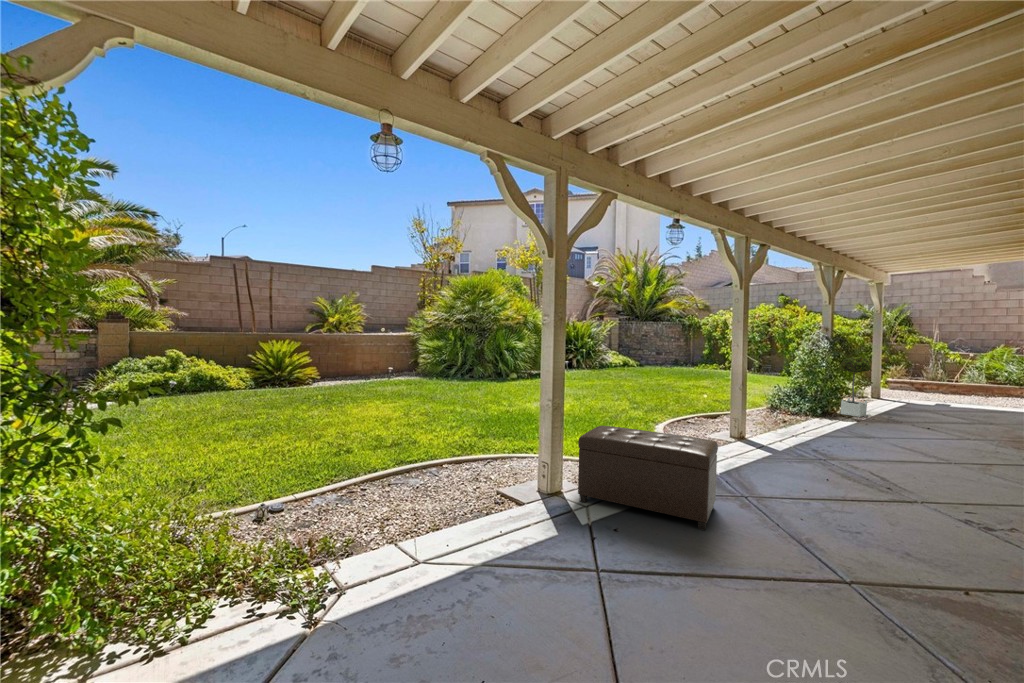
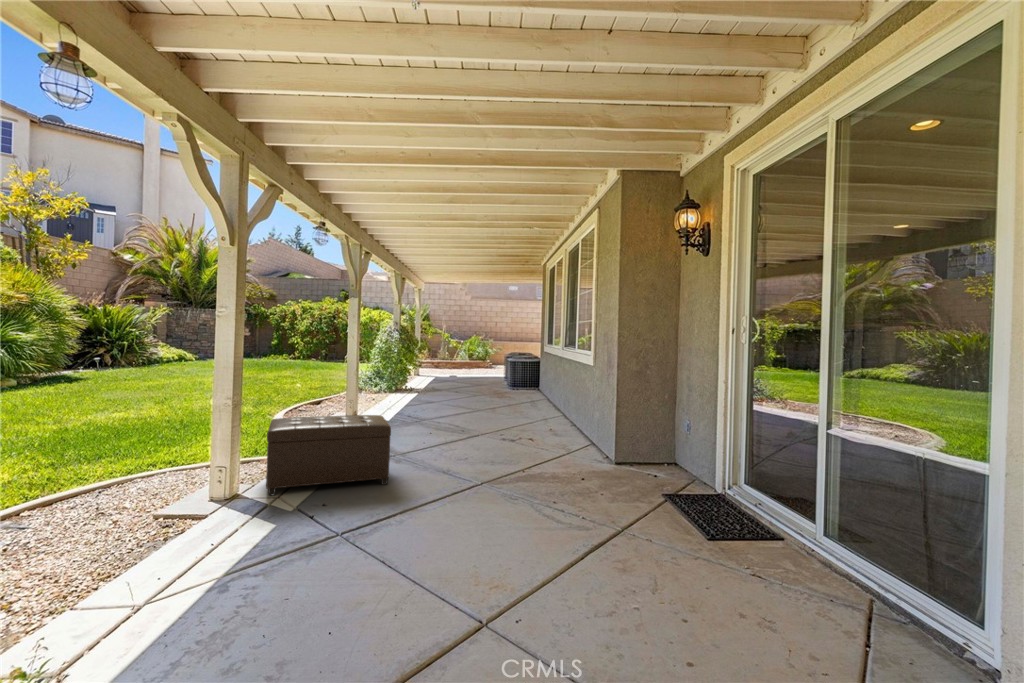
potted tree: present [840,356,871,417] -> none [406,344,425,390]

